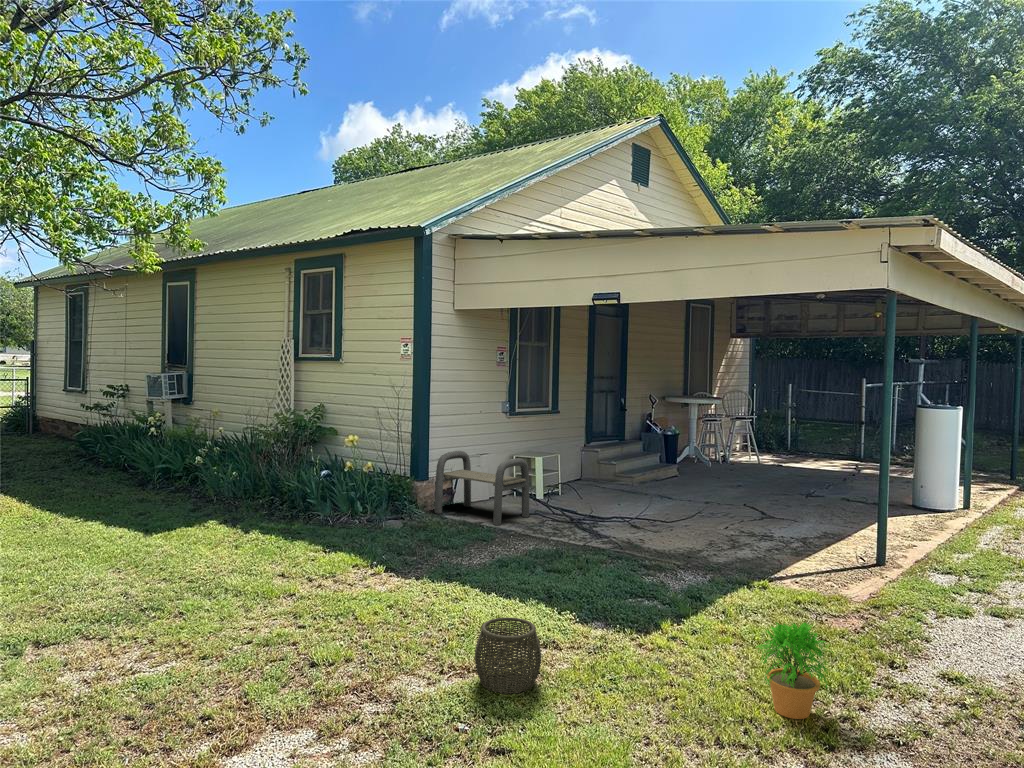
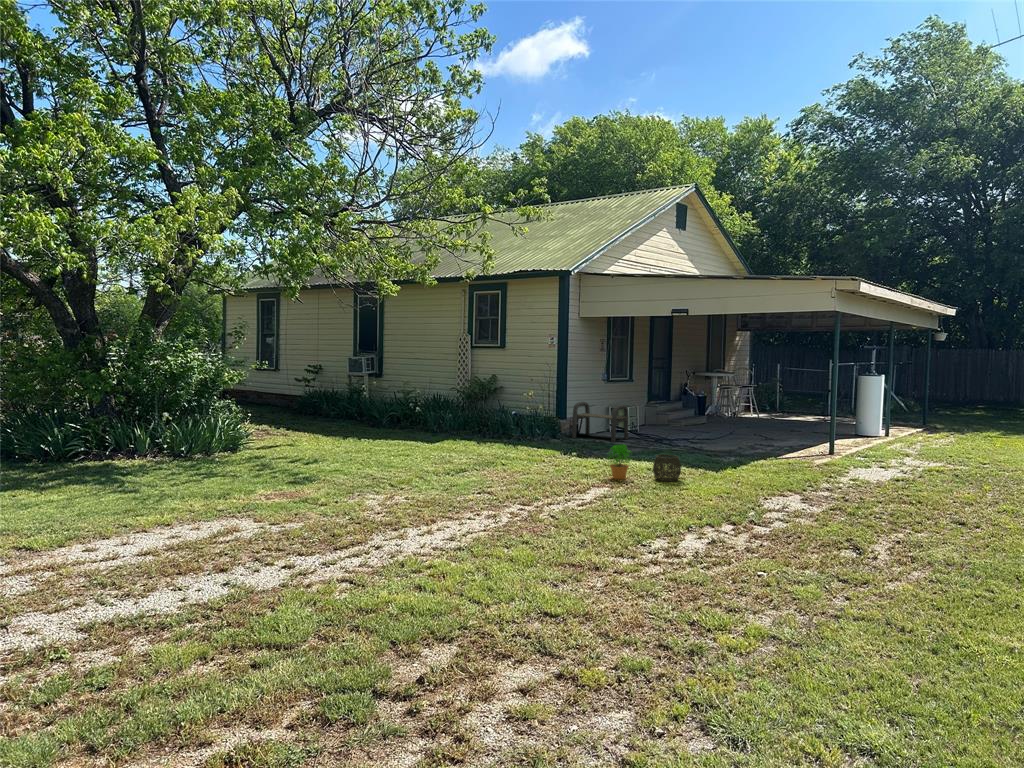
potted plant: present [756,622,828,719] -> present [608,445,631,479]

